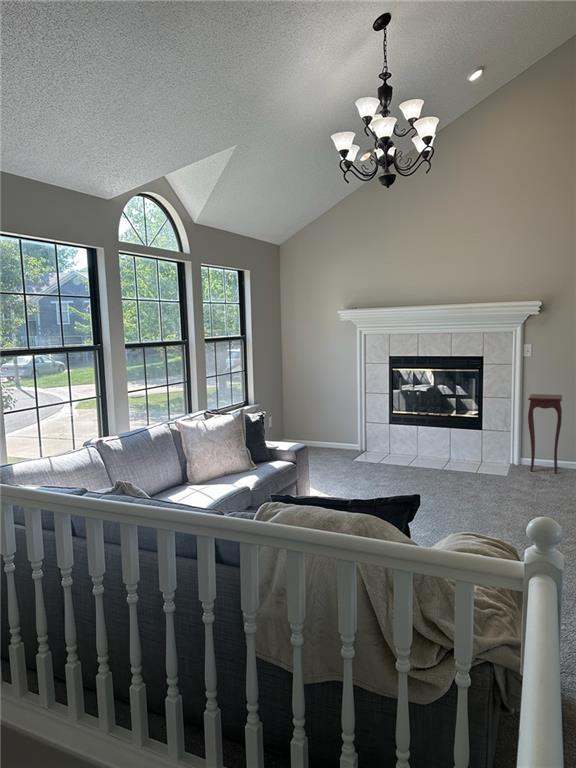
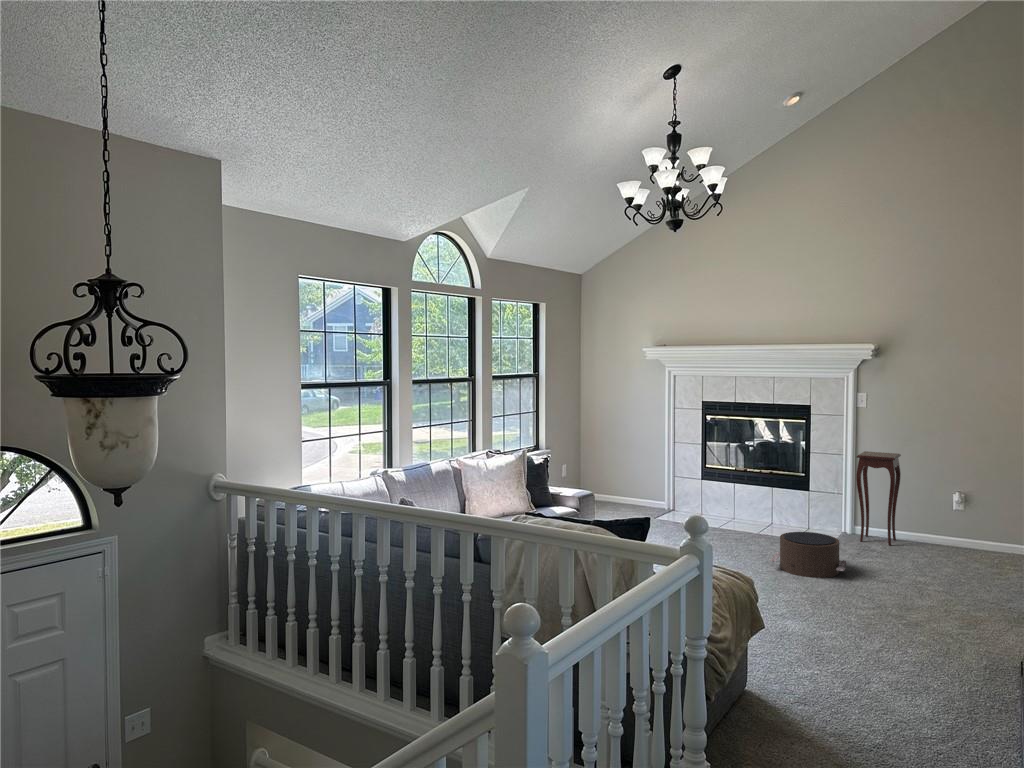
pouf: none [472,469,540,512] -> present [770,532,846,578]

